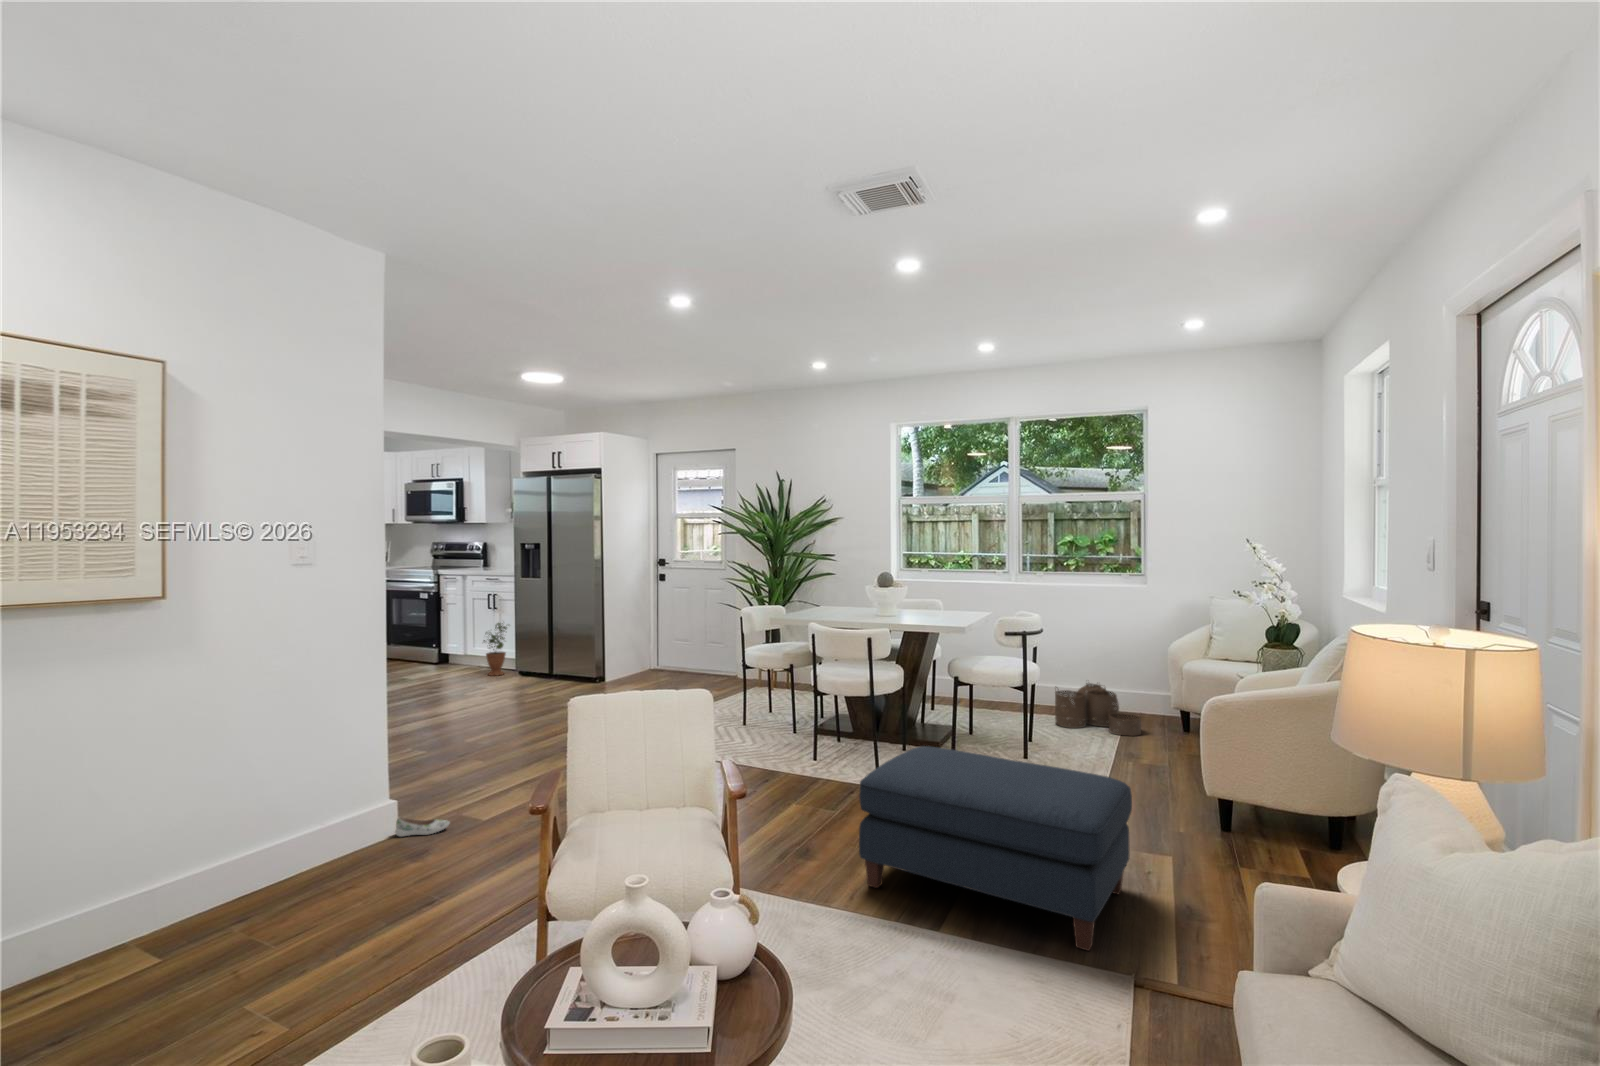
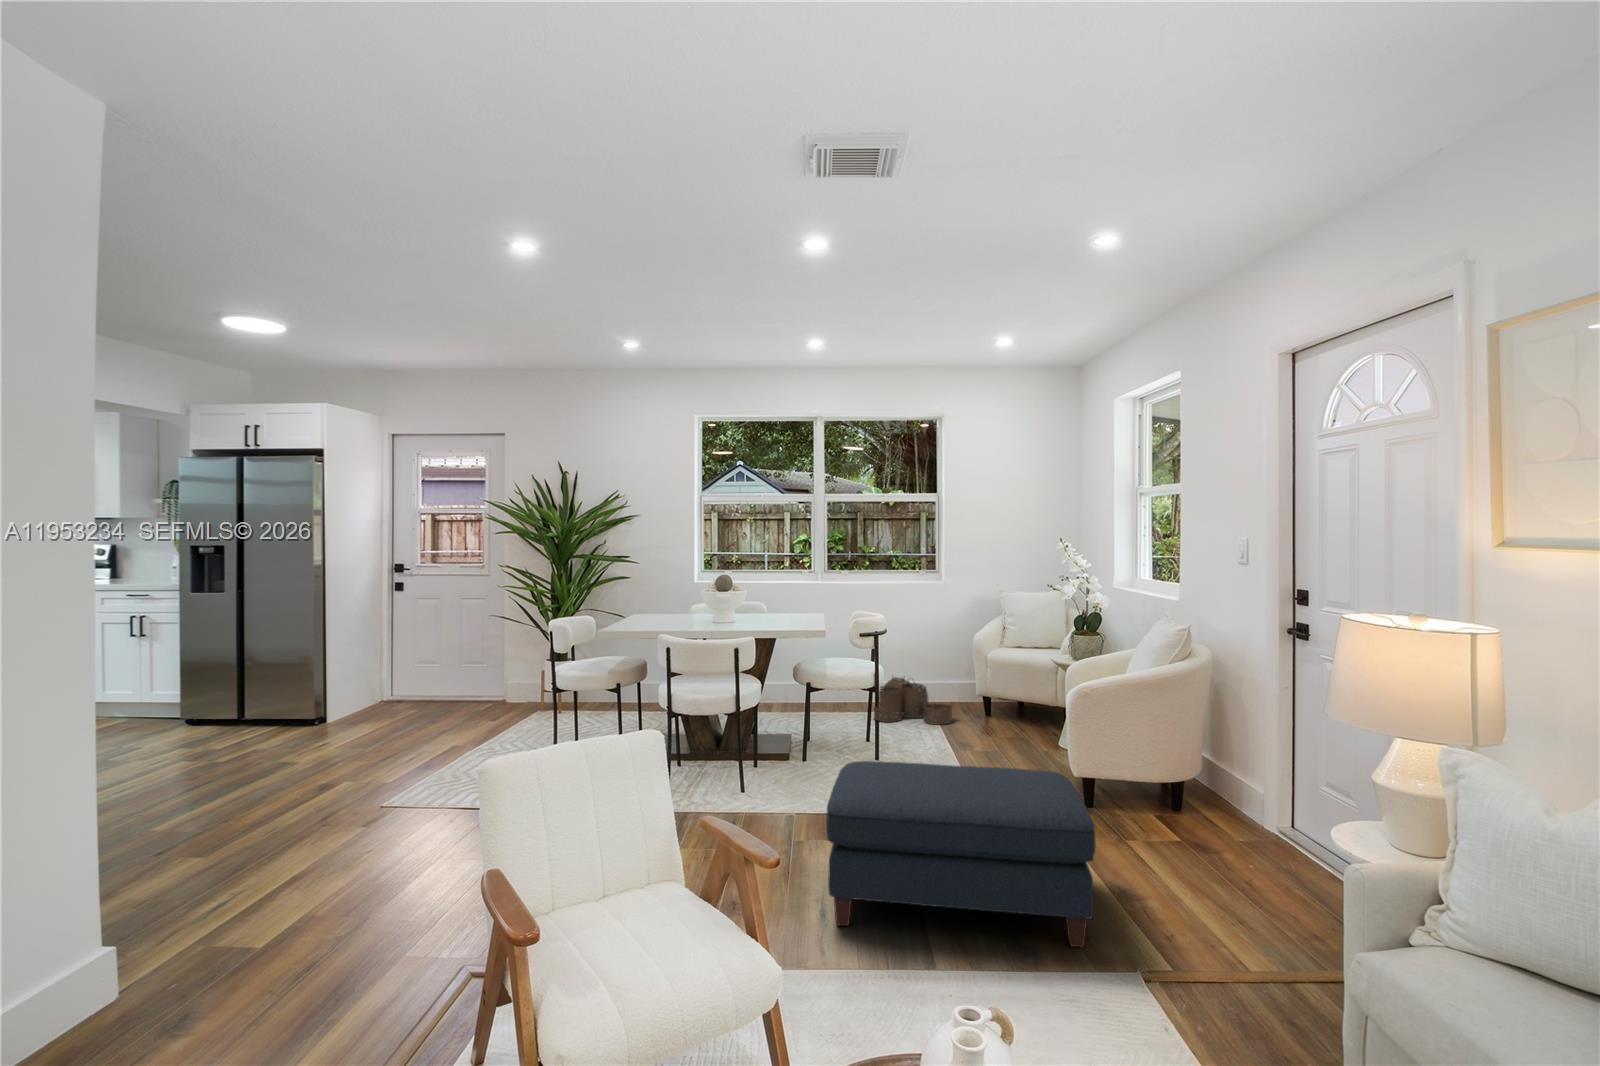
potted plant: present [484,623,507,676] -> none [123,651,170,729]
shoe: present [395,817,449,836] -> none [126,956,221,998]

